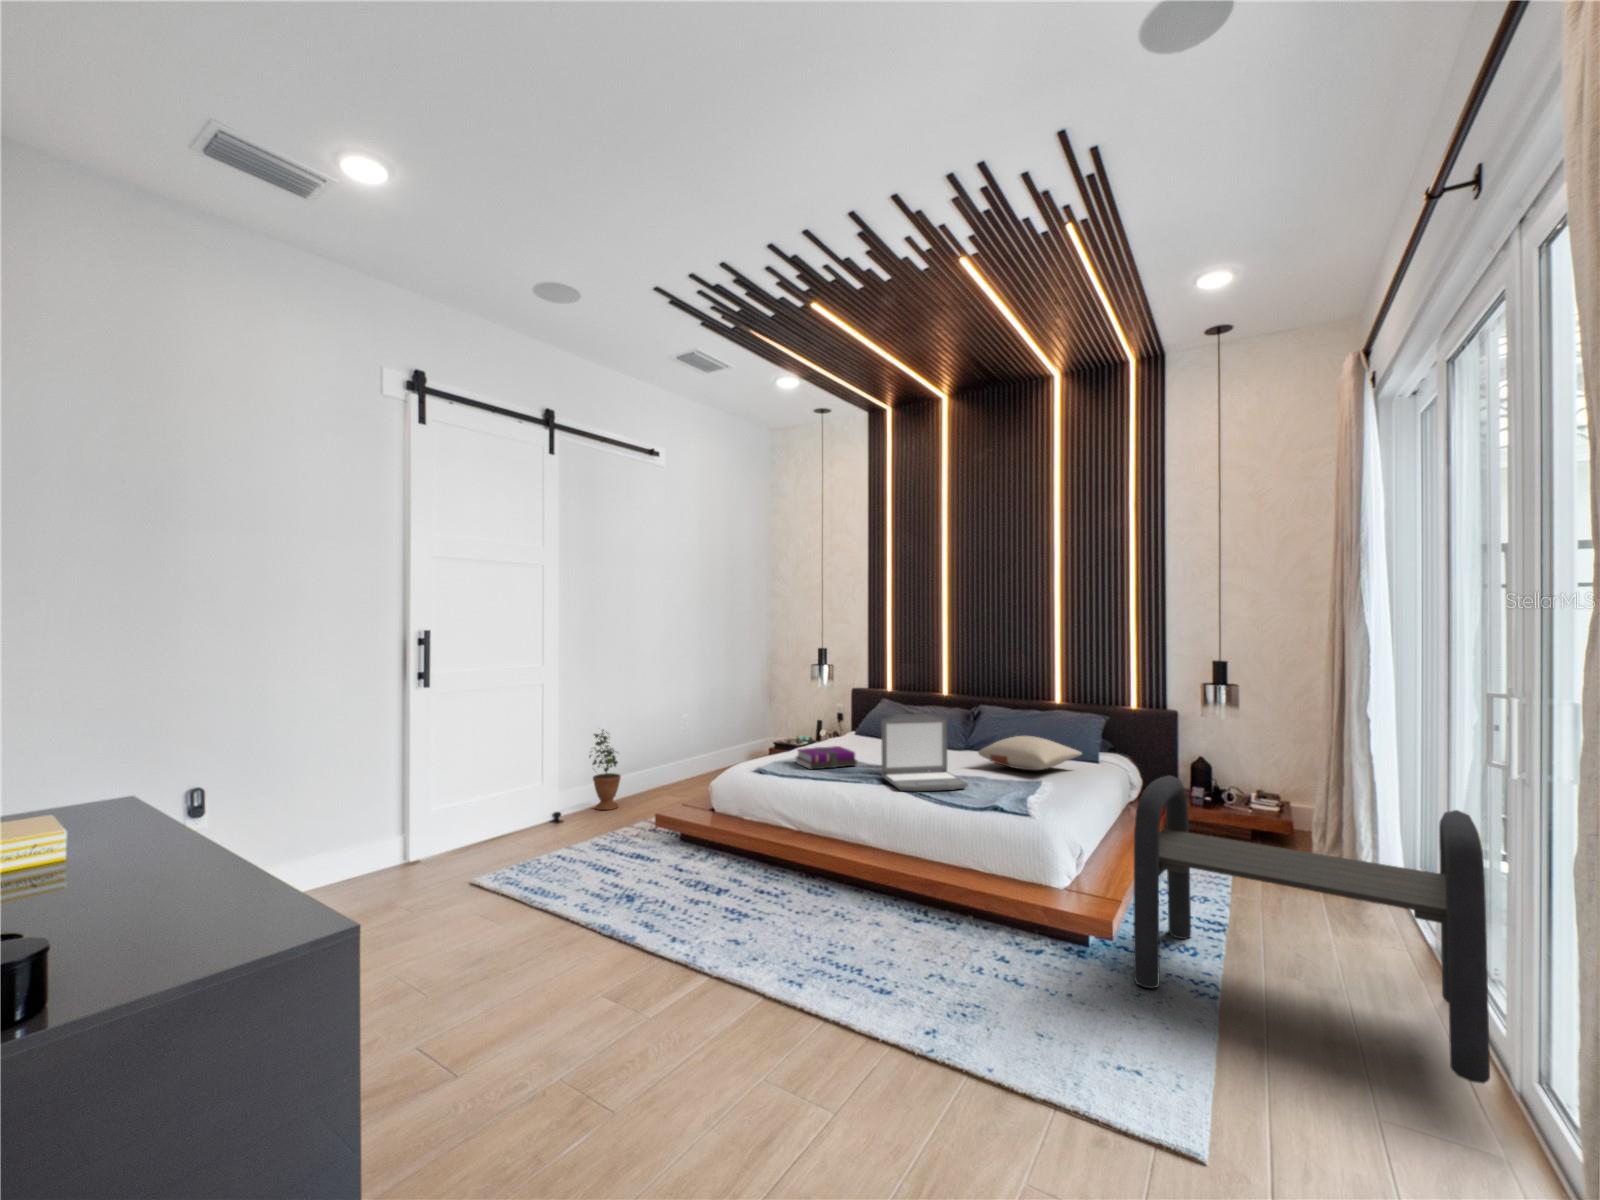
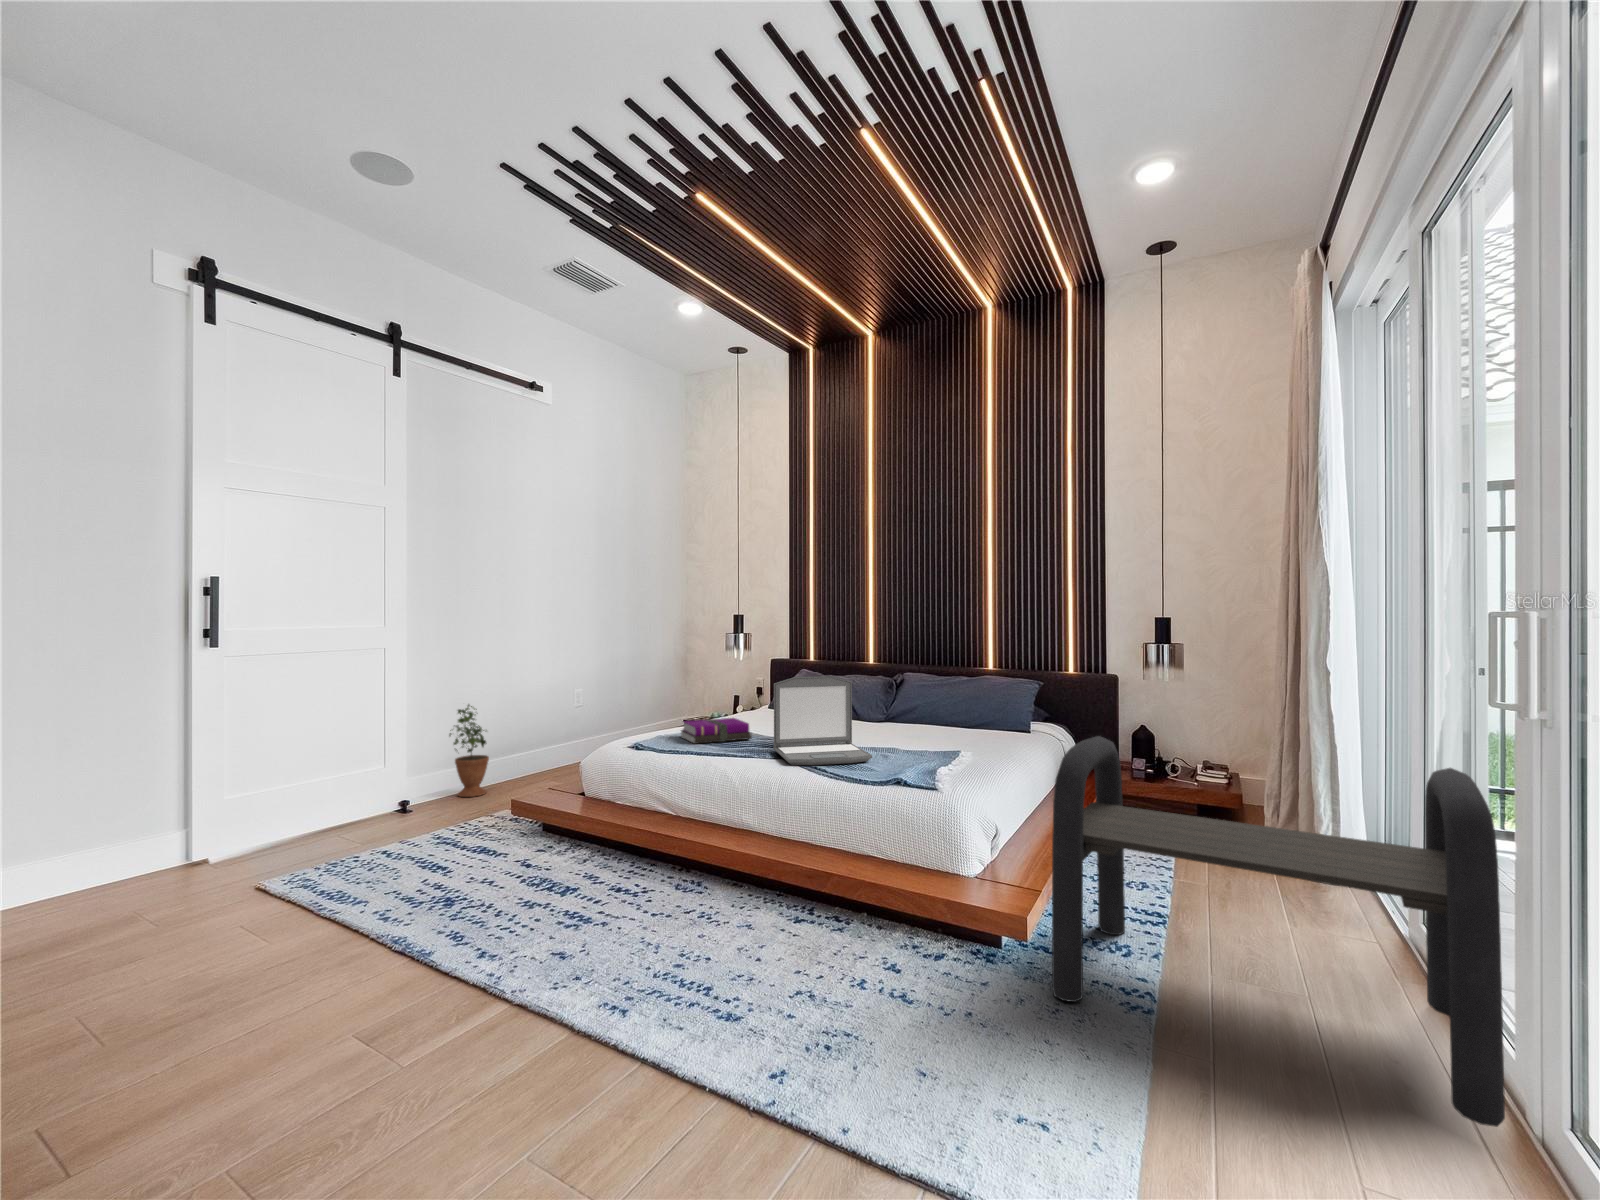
pillow: present [979,736,1082,770] -> none [891,704,1009,742]

